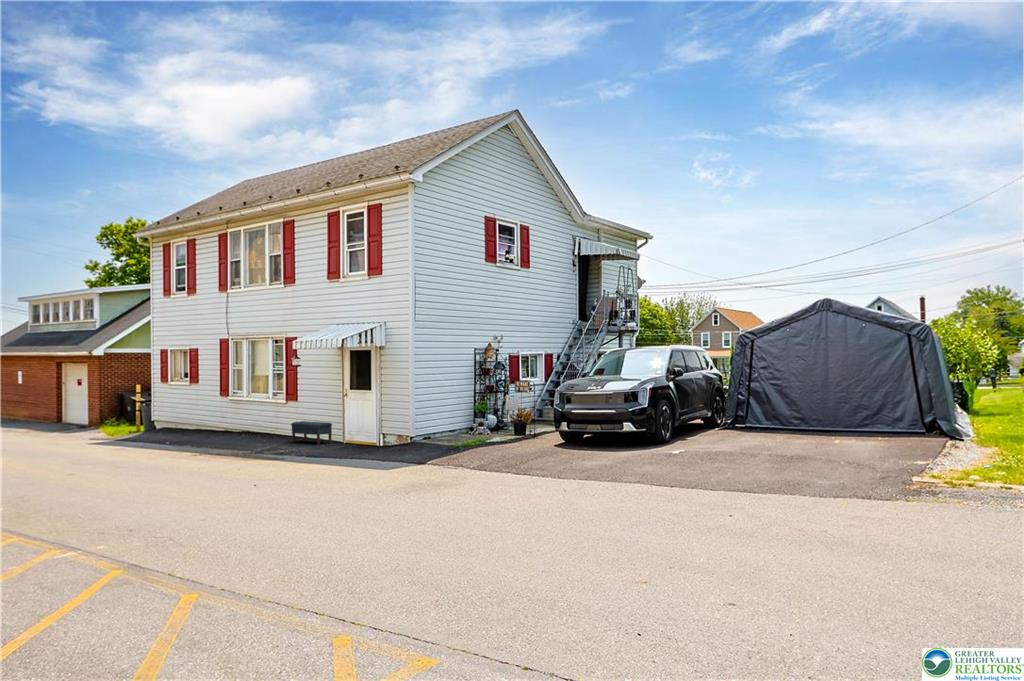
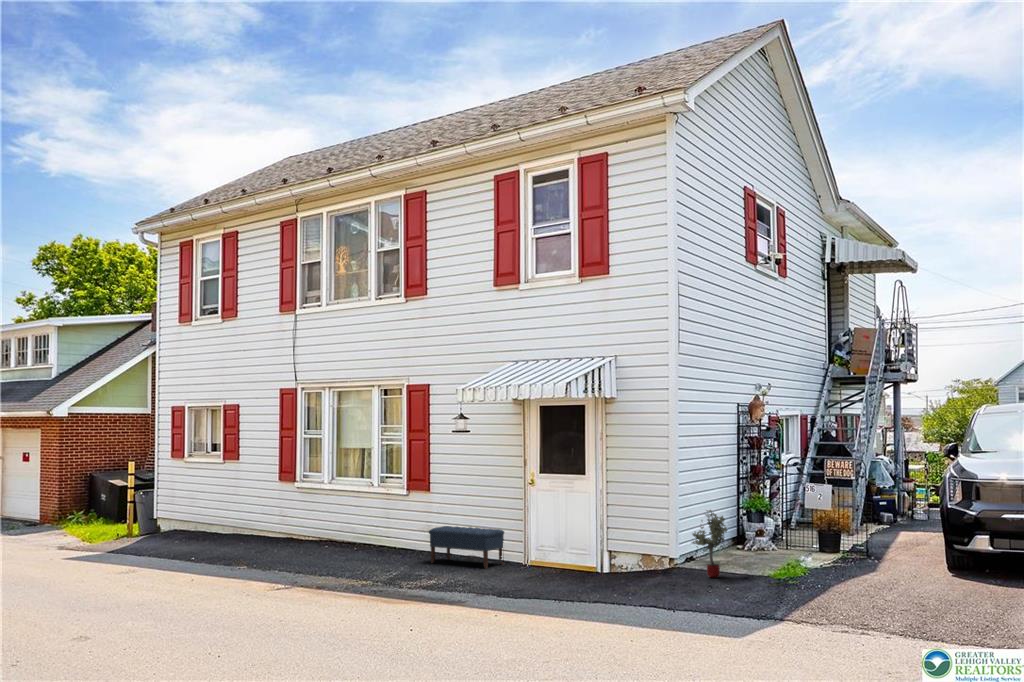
potted tree: none [418,409,442,447] -> present [692,510,727,578]

